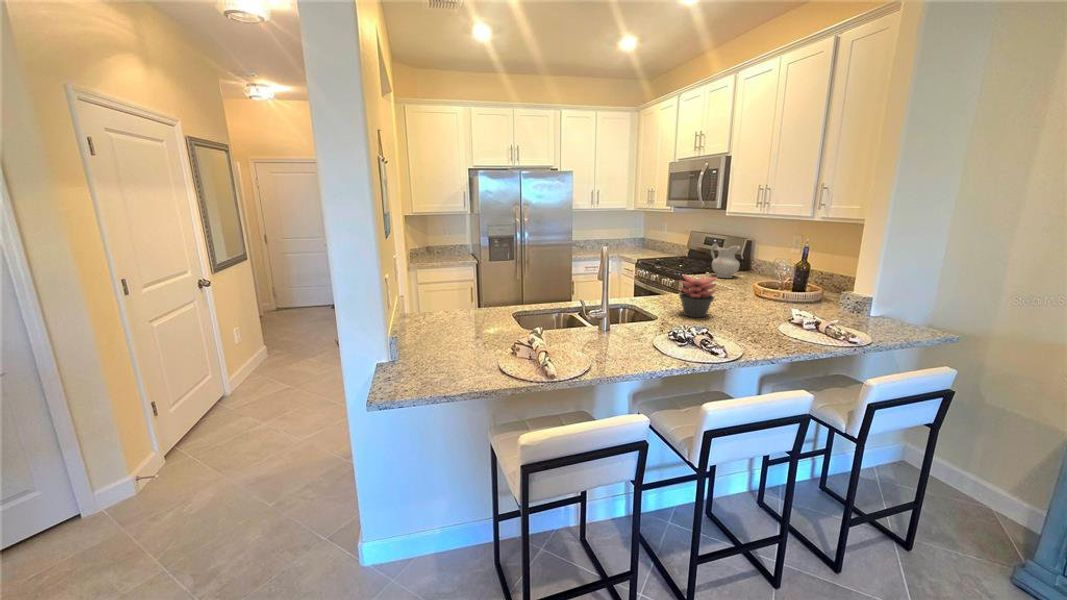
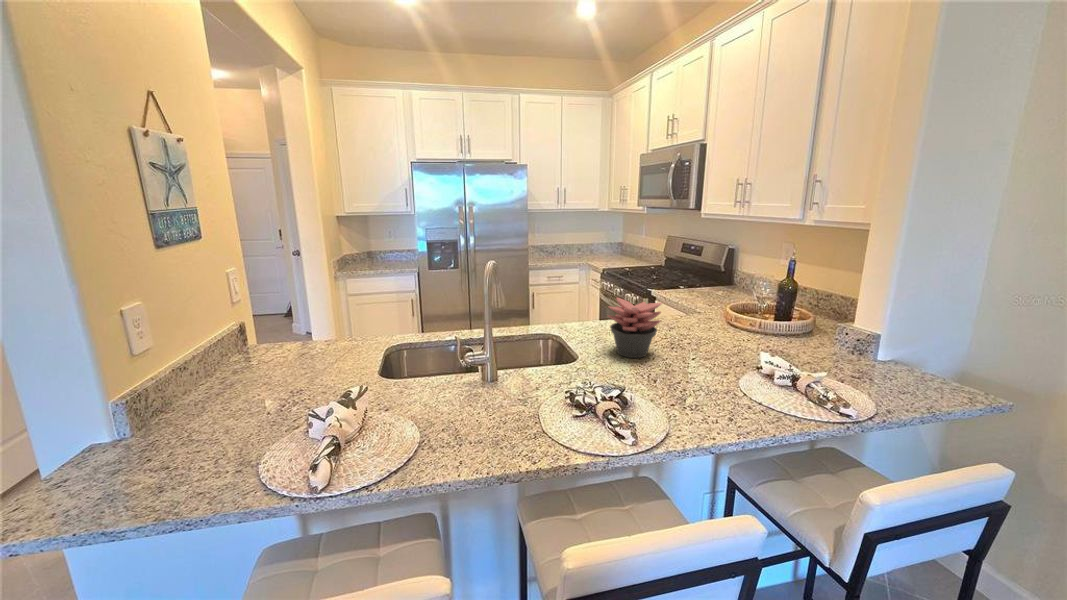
ceramic pitcher: present [711,243,740,278] -> none [682,251,716,296]

